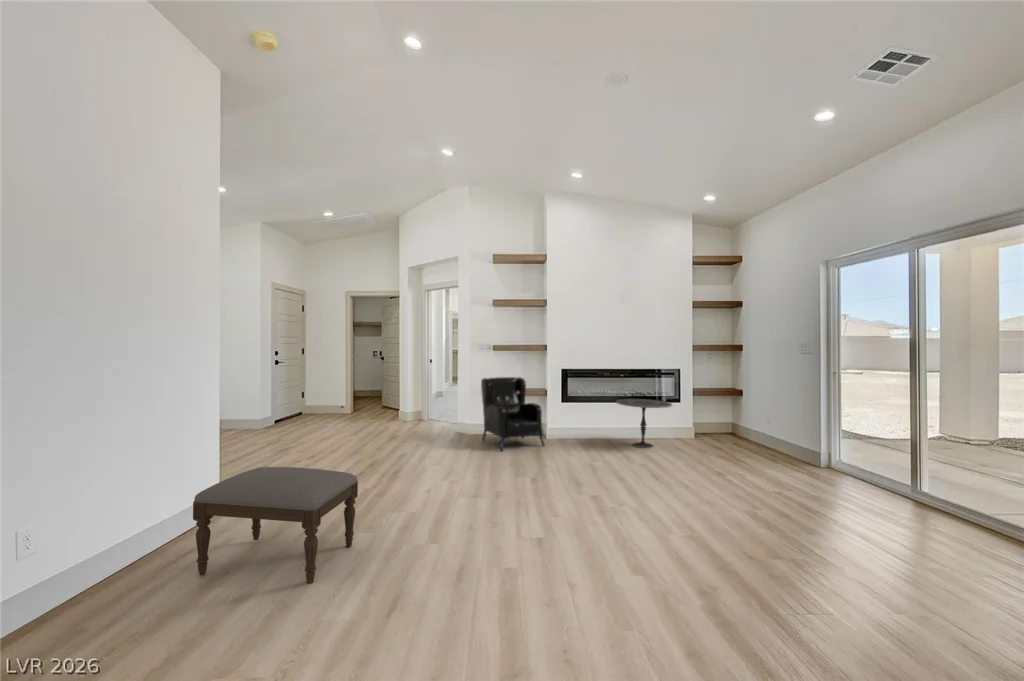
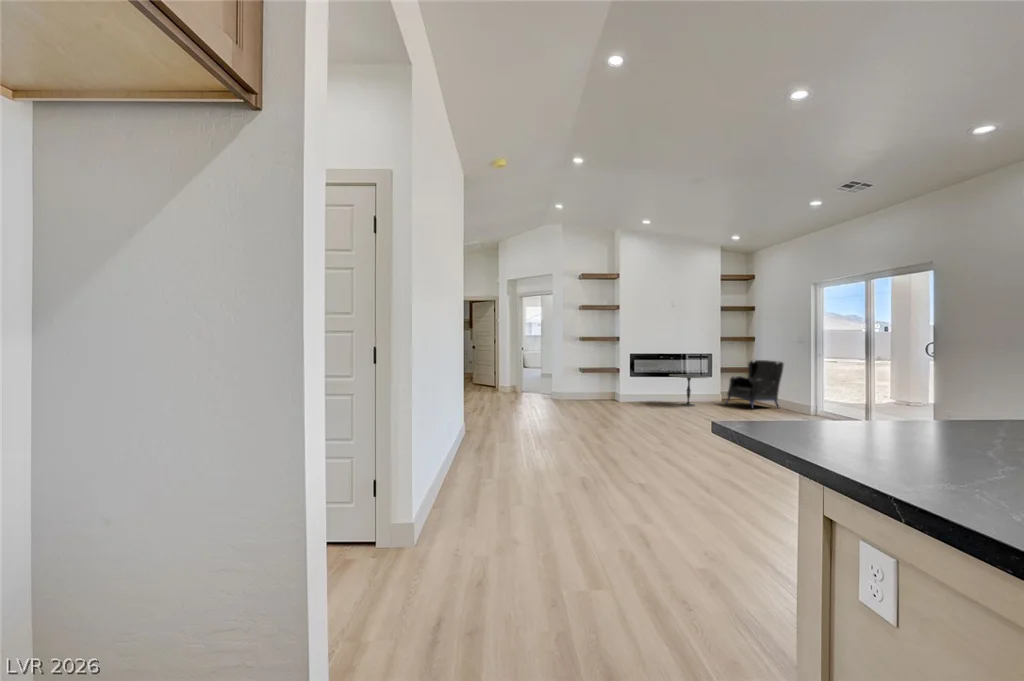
armchair: present [481,377,544,451] -> present [726,360,784,409]
ottoman: present [193,467,358,584] -> none [496,397,561,449]

